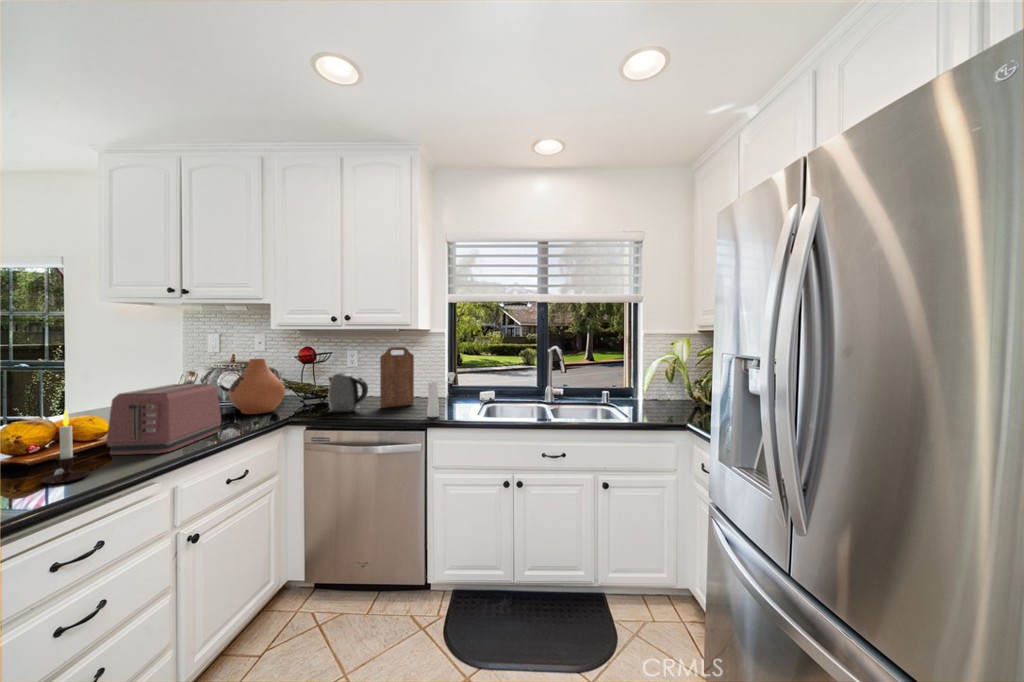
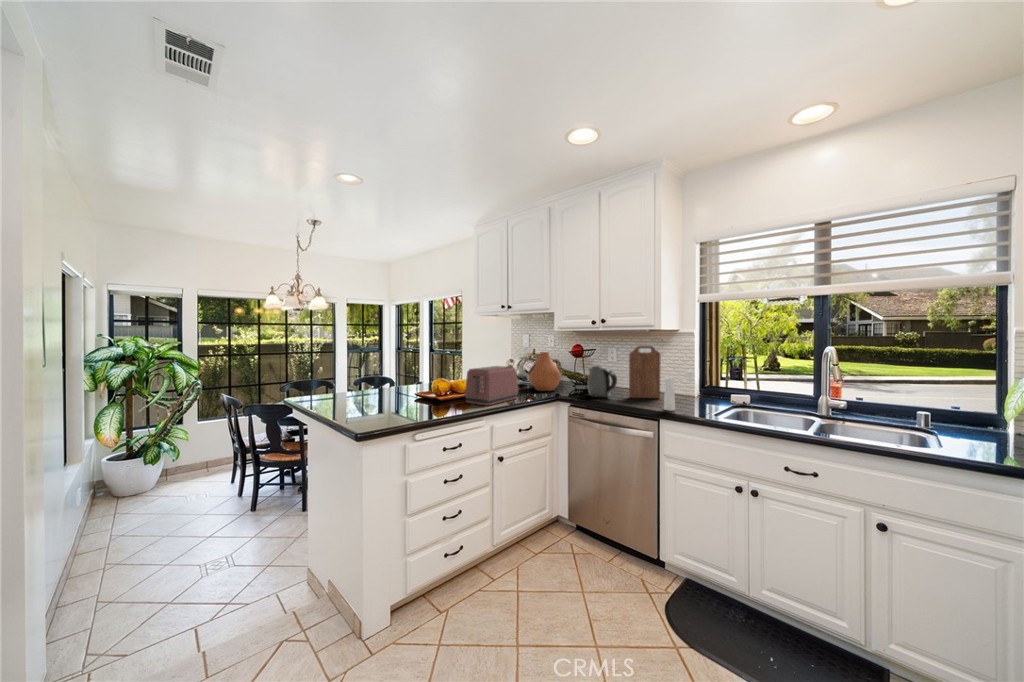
candle: present [41,409,100,484] -> none [438,374,459,412]

